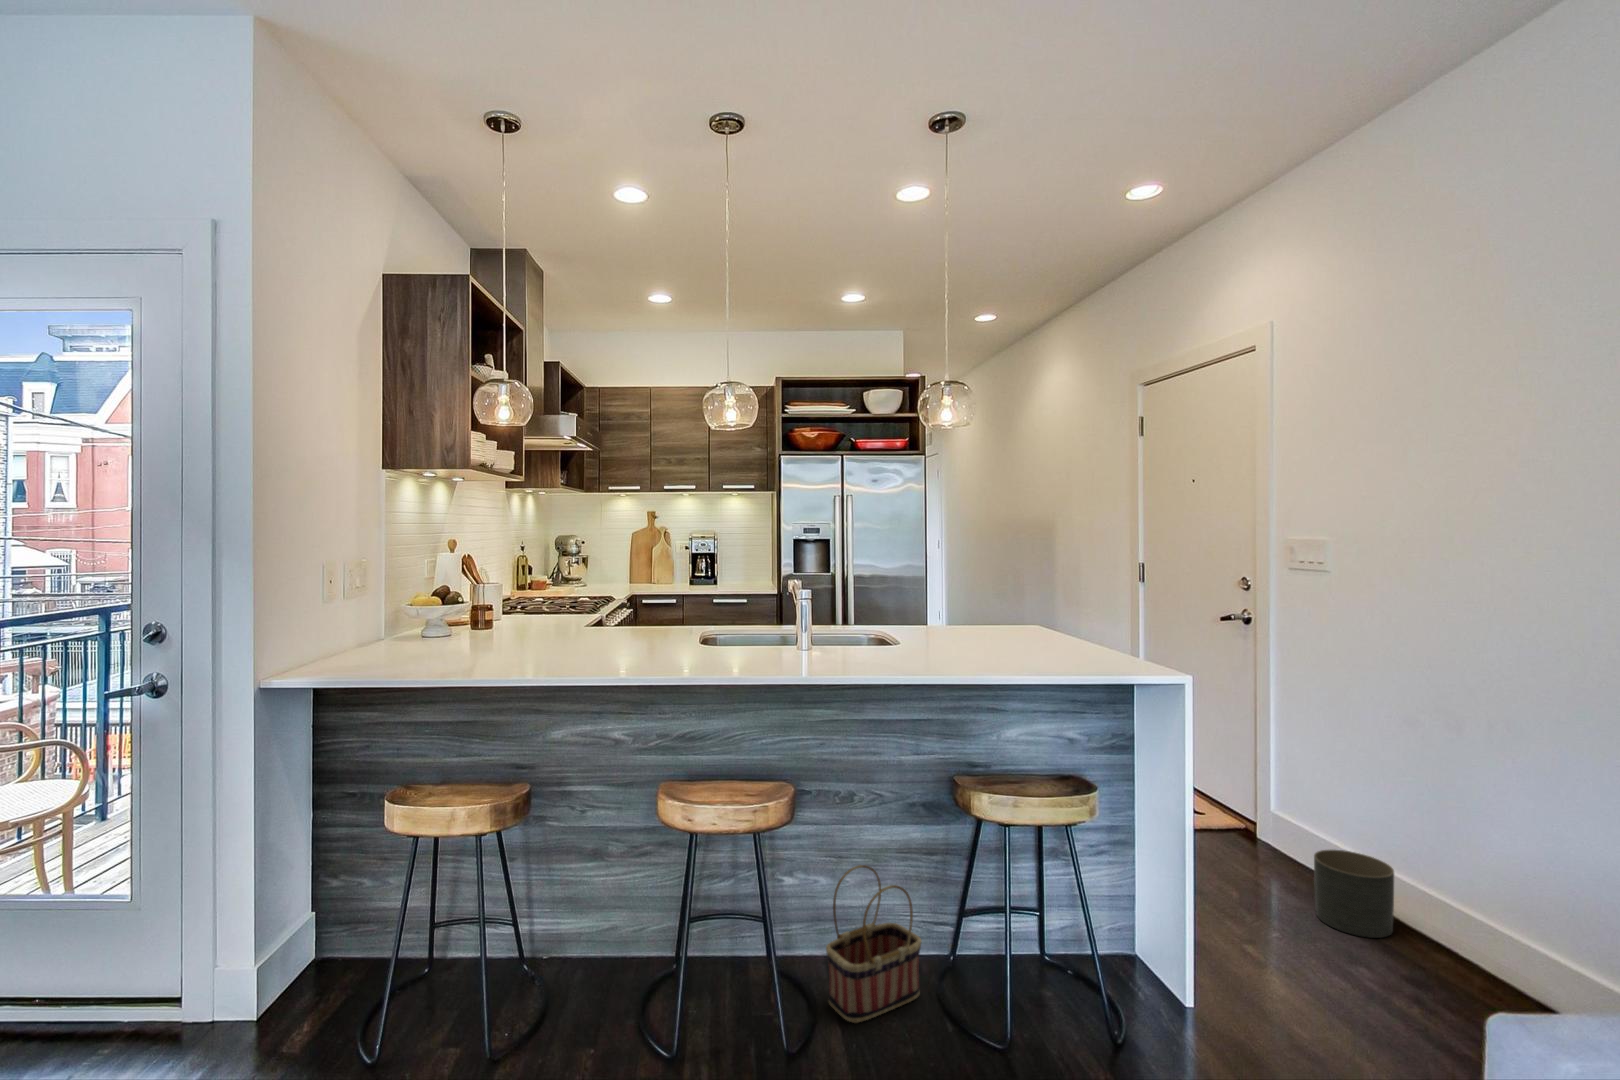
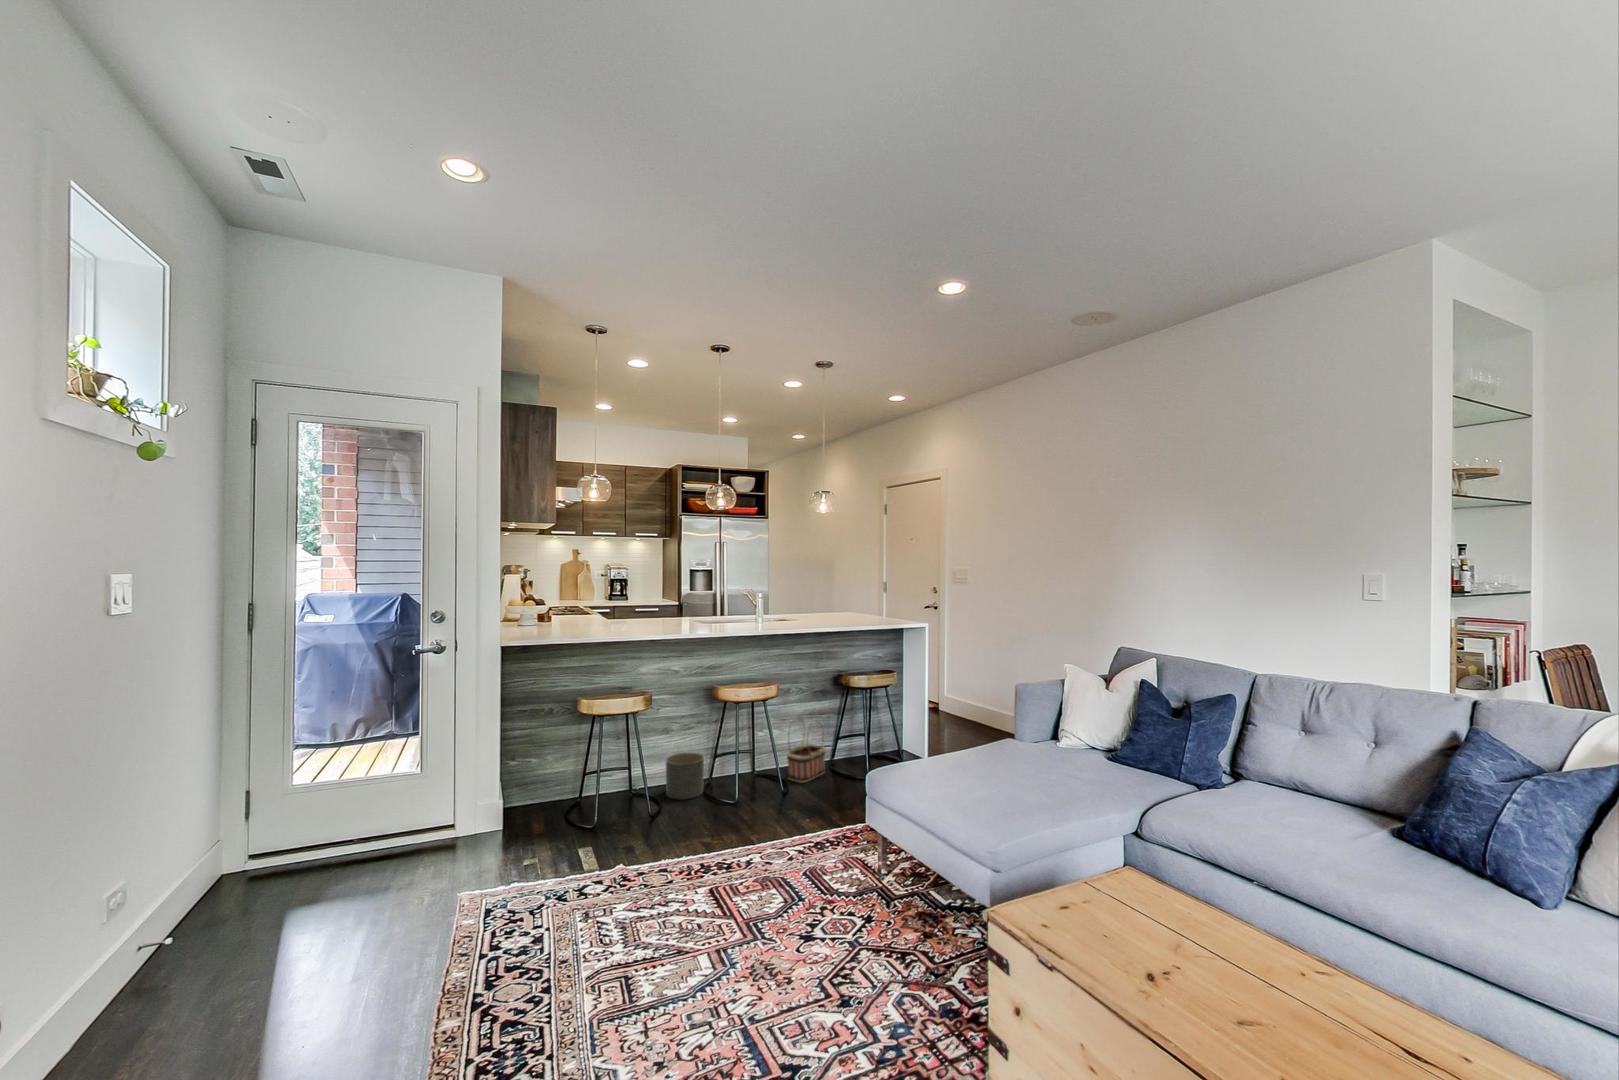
planter: present [1314,850,1394,938] -> present [666,753,704,800]

